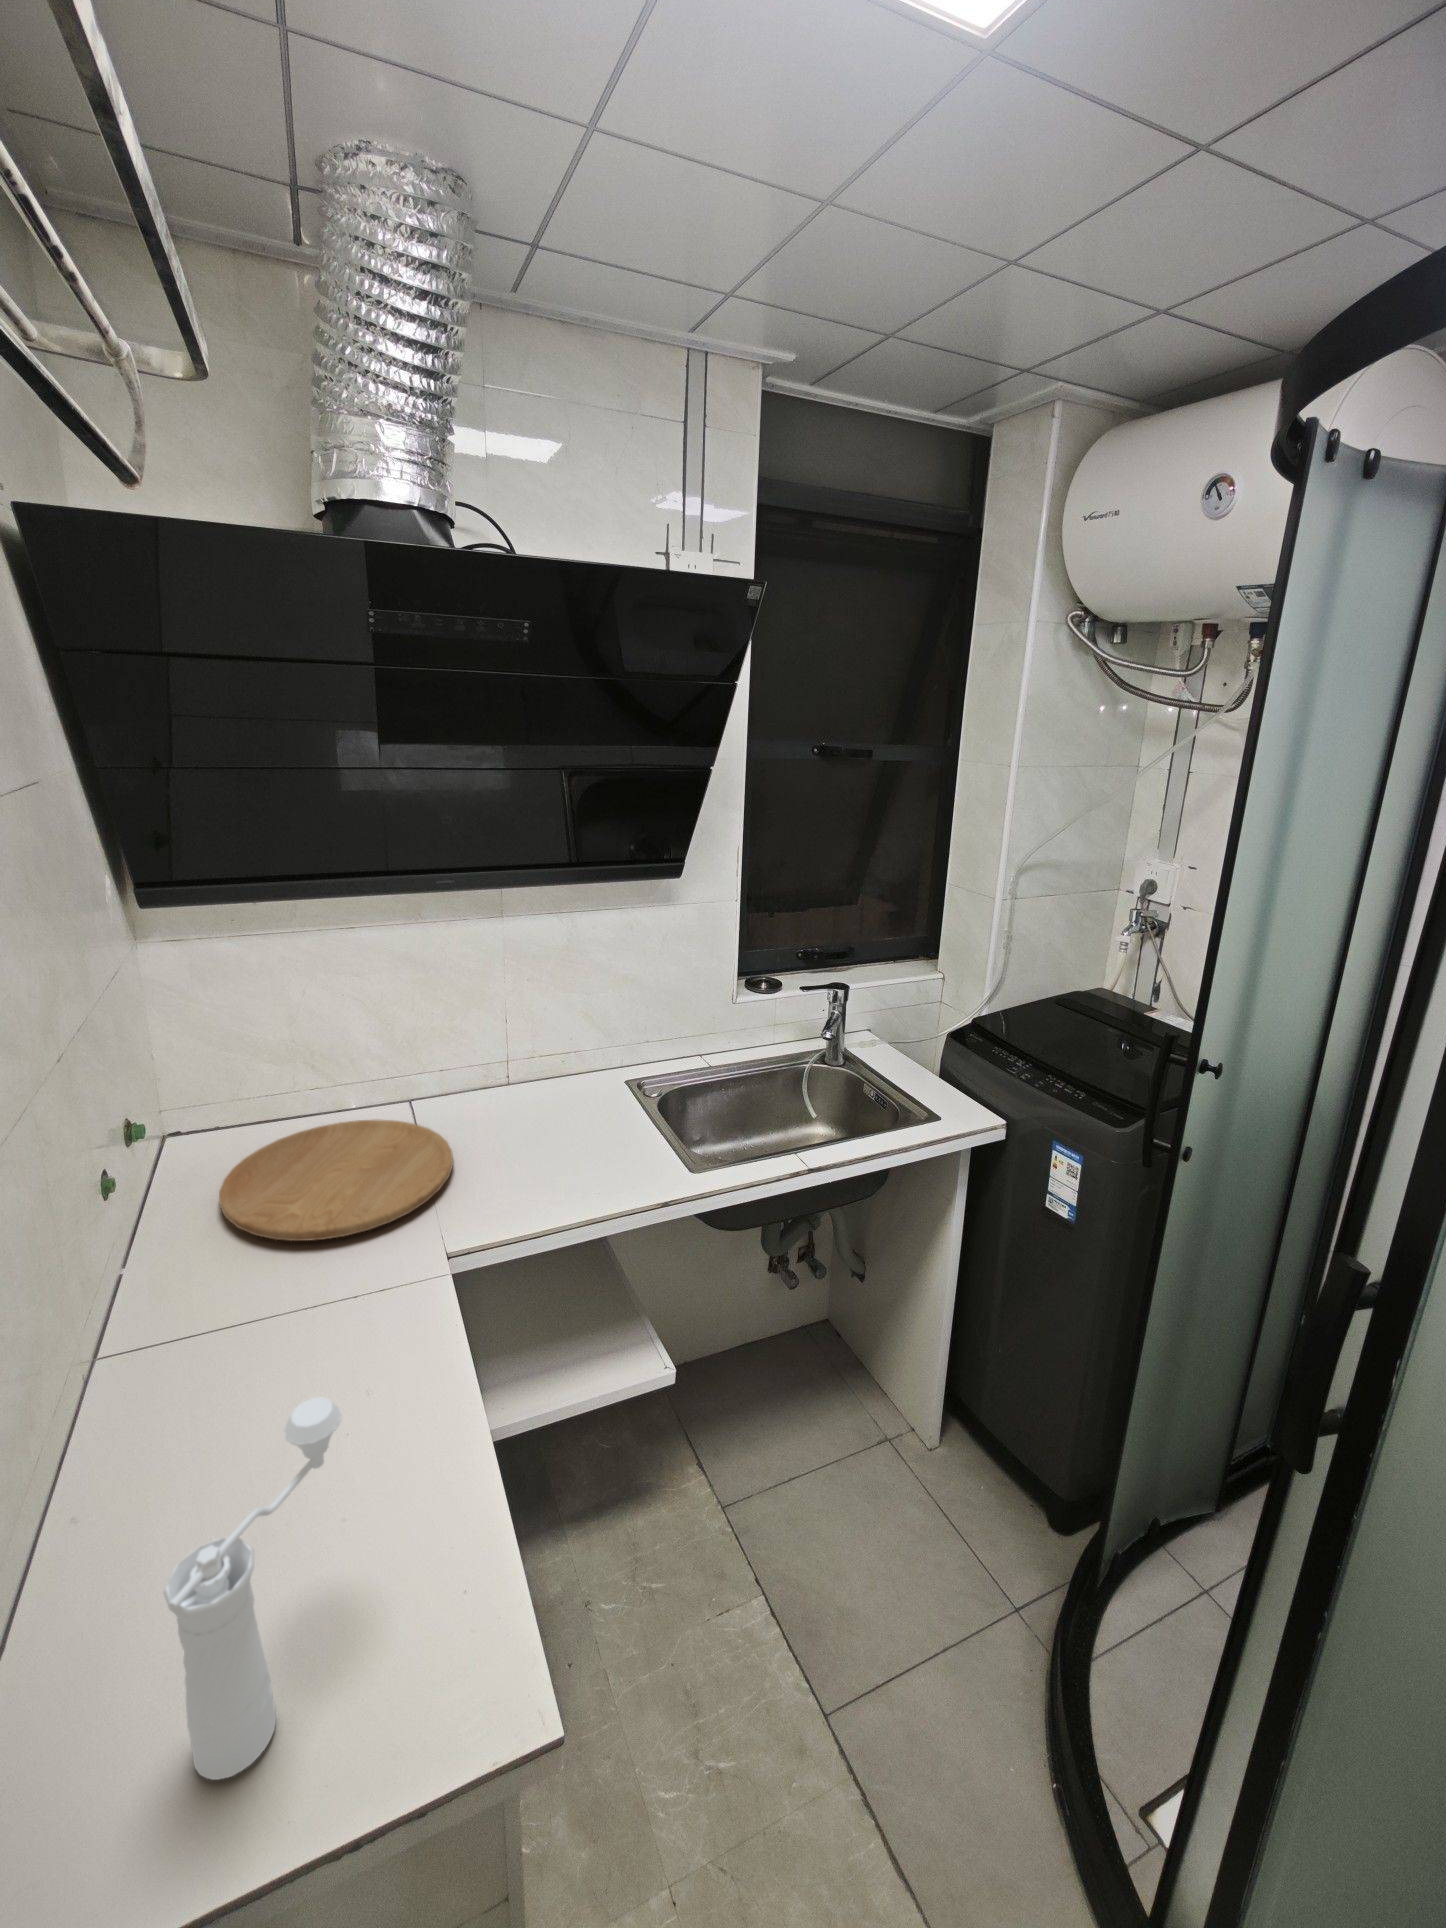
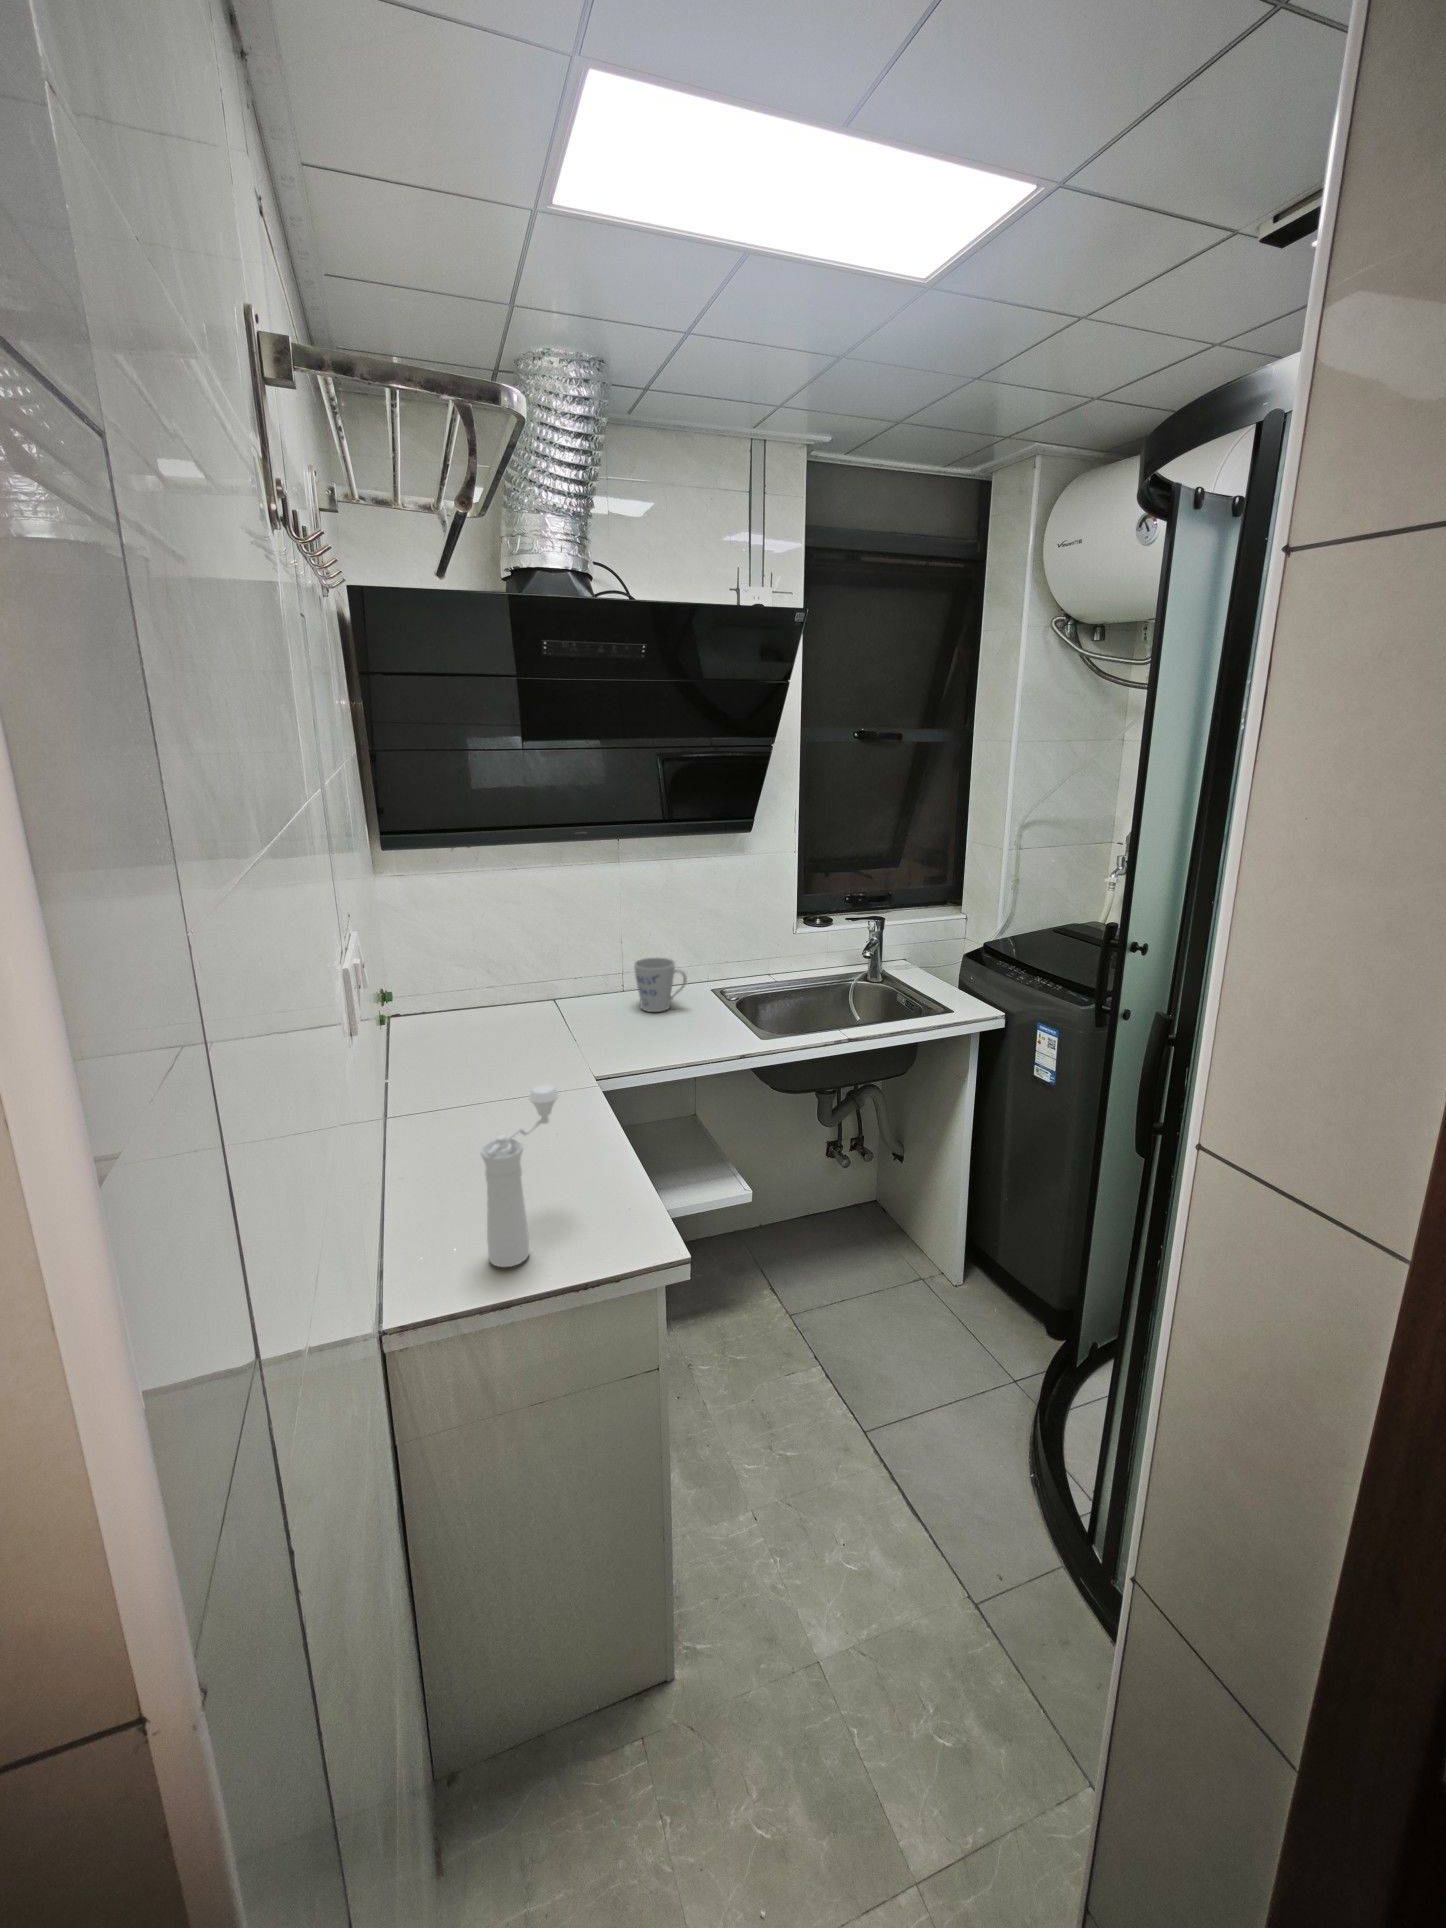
mug: none [518,1049,591,1127] -> present [634,958,687,1012]
cutting board: present [219,1120,453,1241] -> none [439,1006,592,1066]

